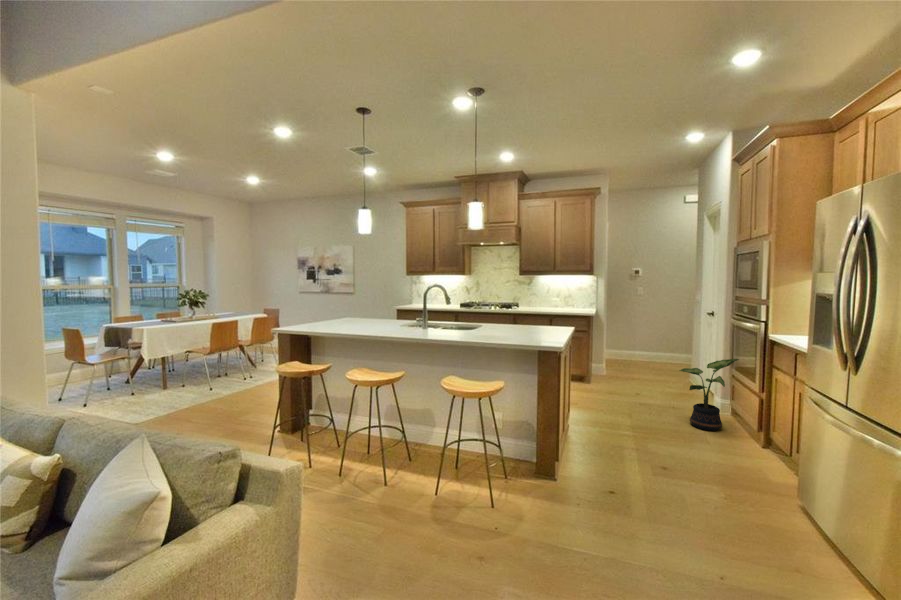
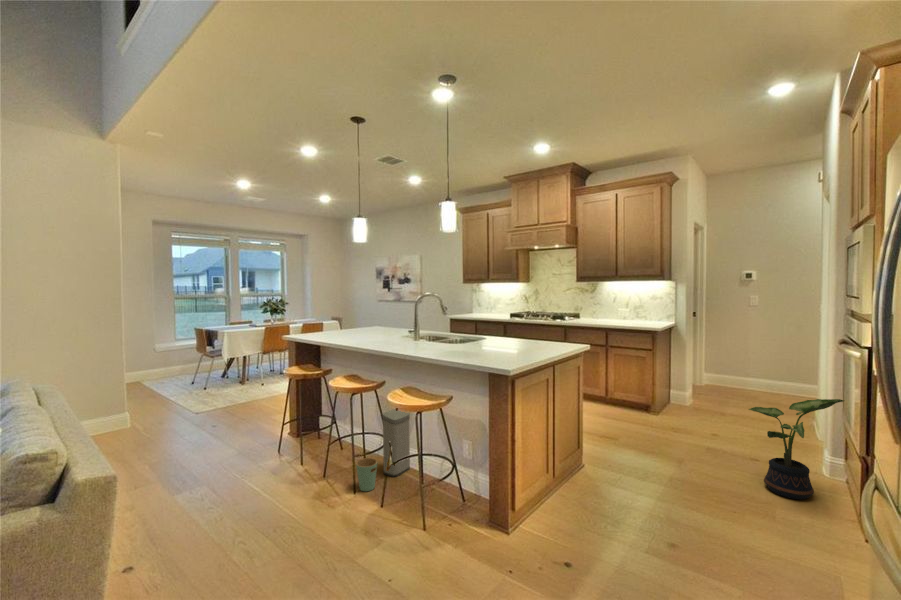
trash can: none [395,393,430,472] -> present [356,409,410,491]

